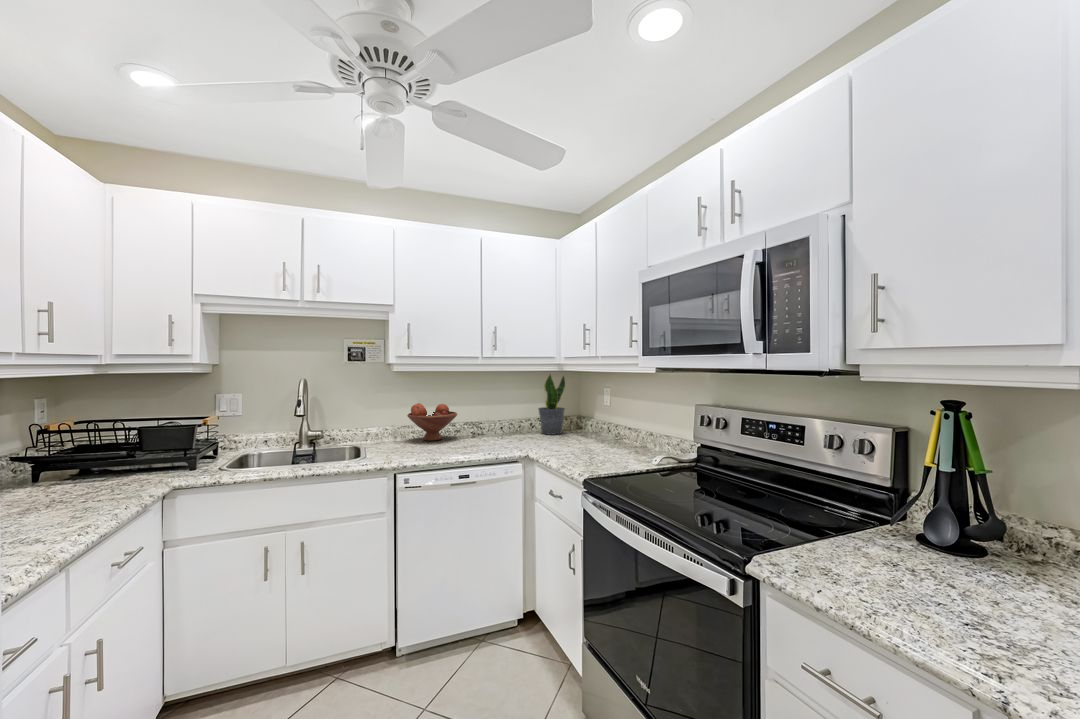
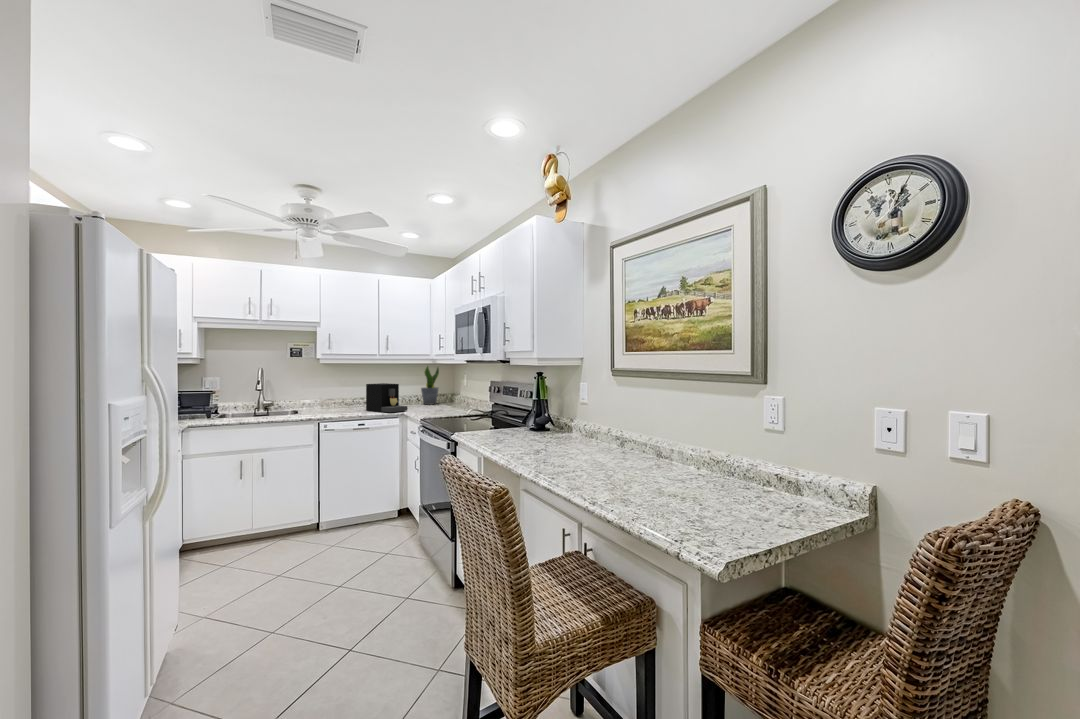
fruit bowl: present [407,403,457,441] -> none [330,384,364,408]
coffee maker: none [466,403,534,455] -> present [366,383,407,412]

